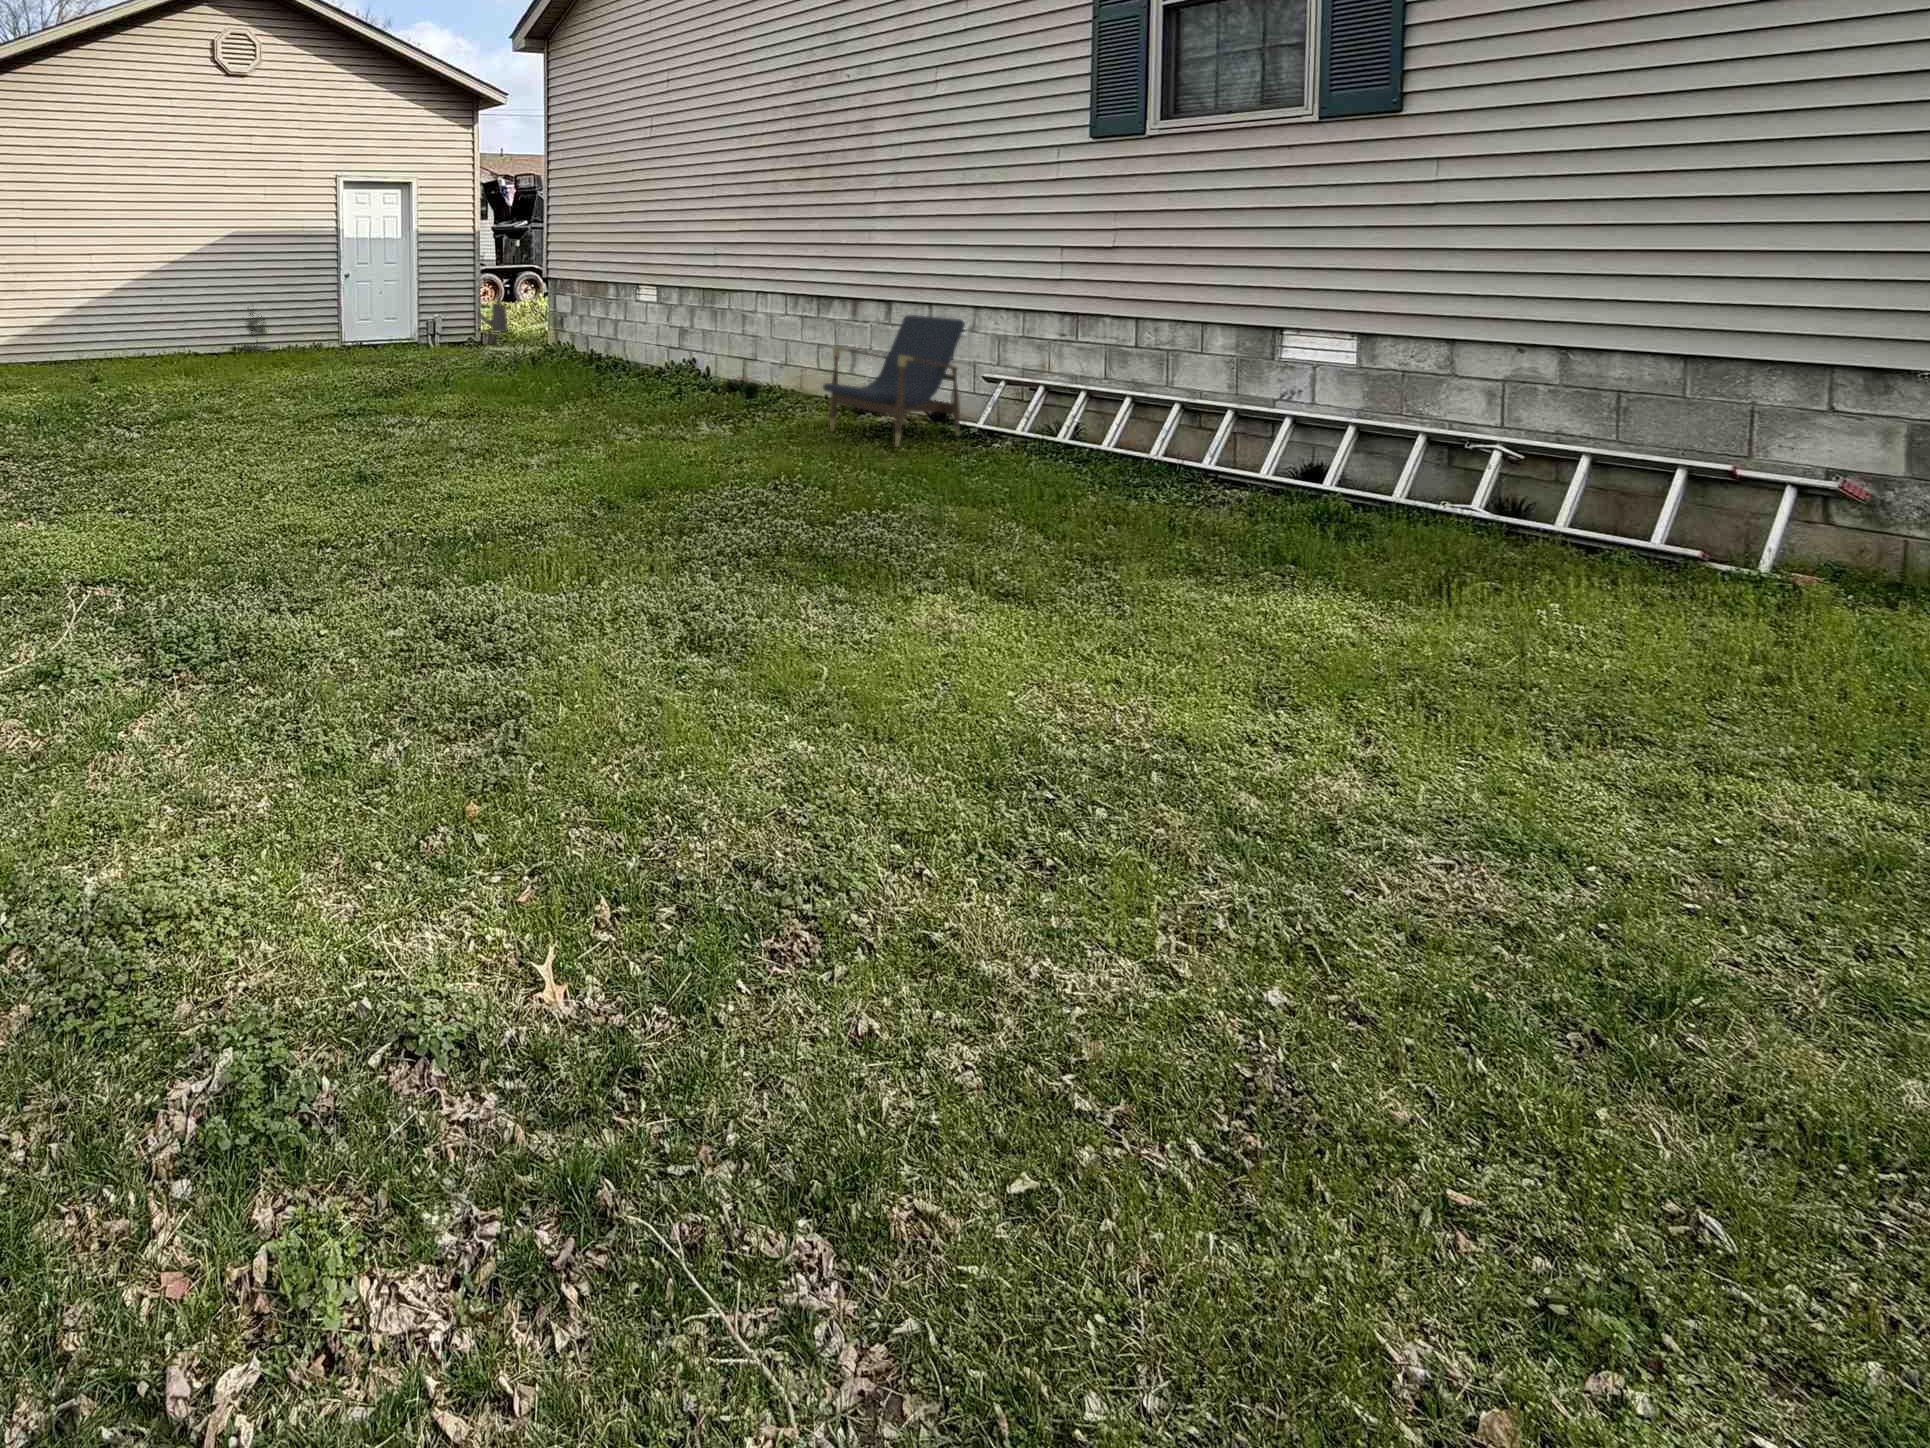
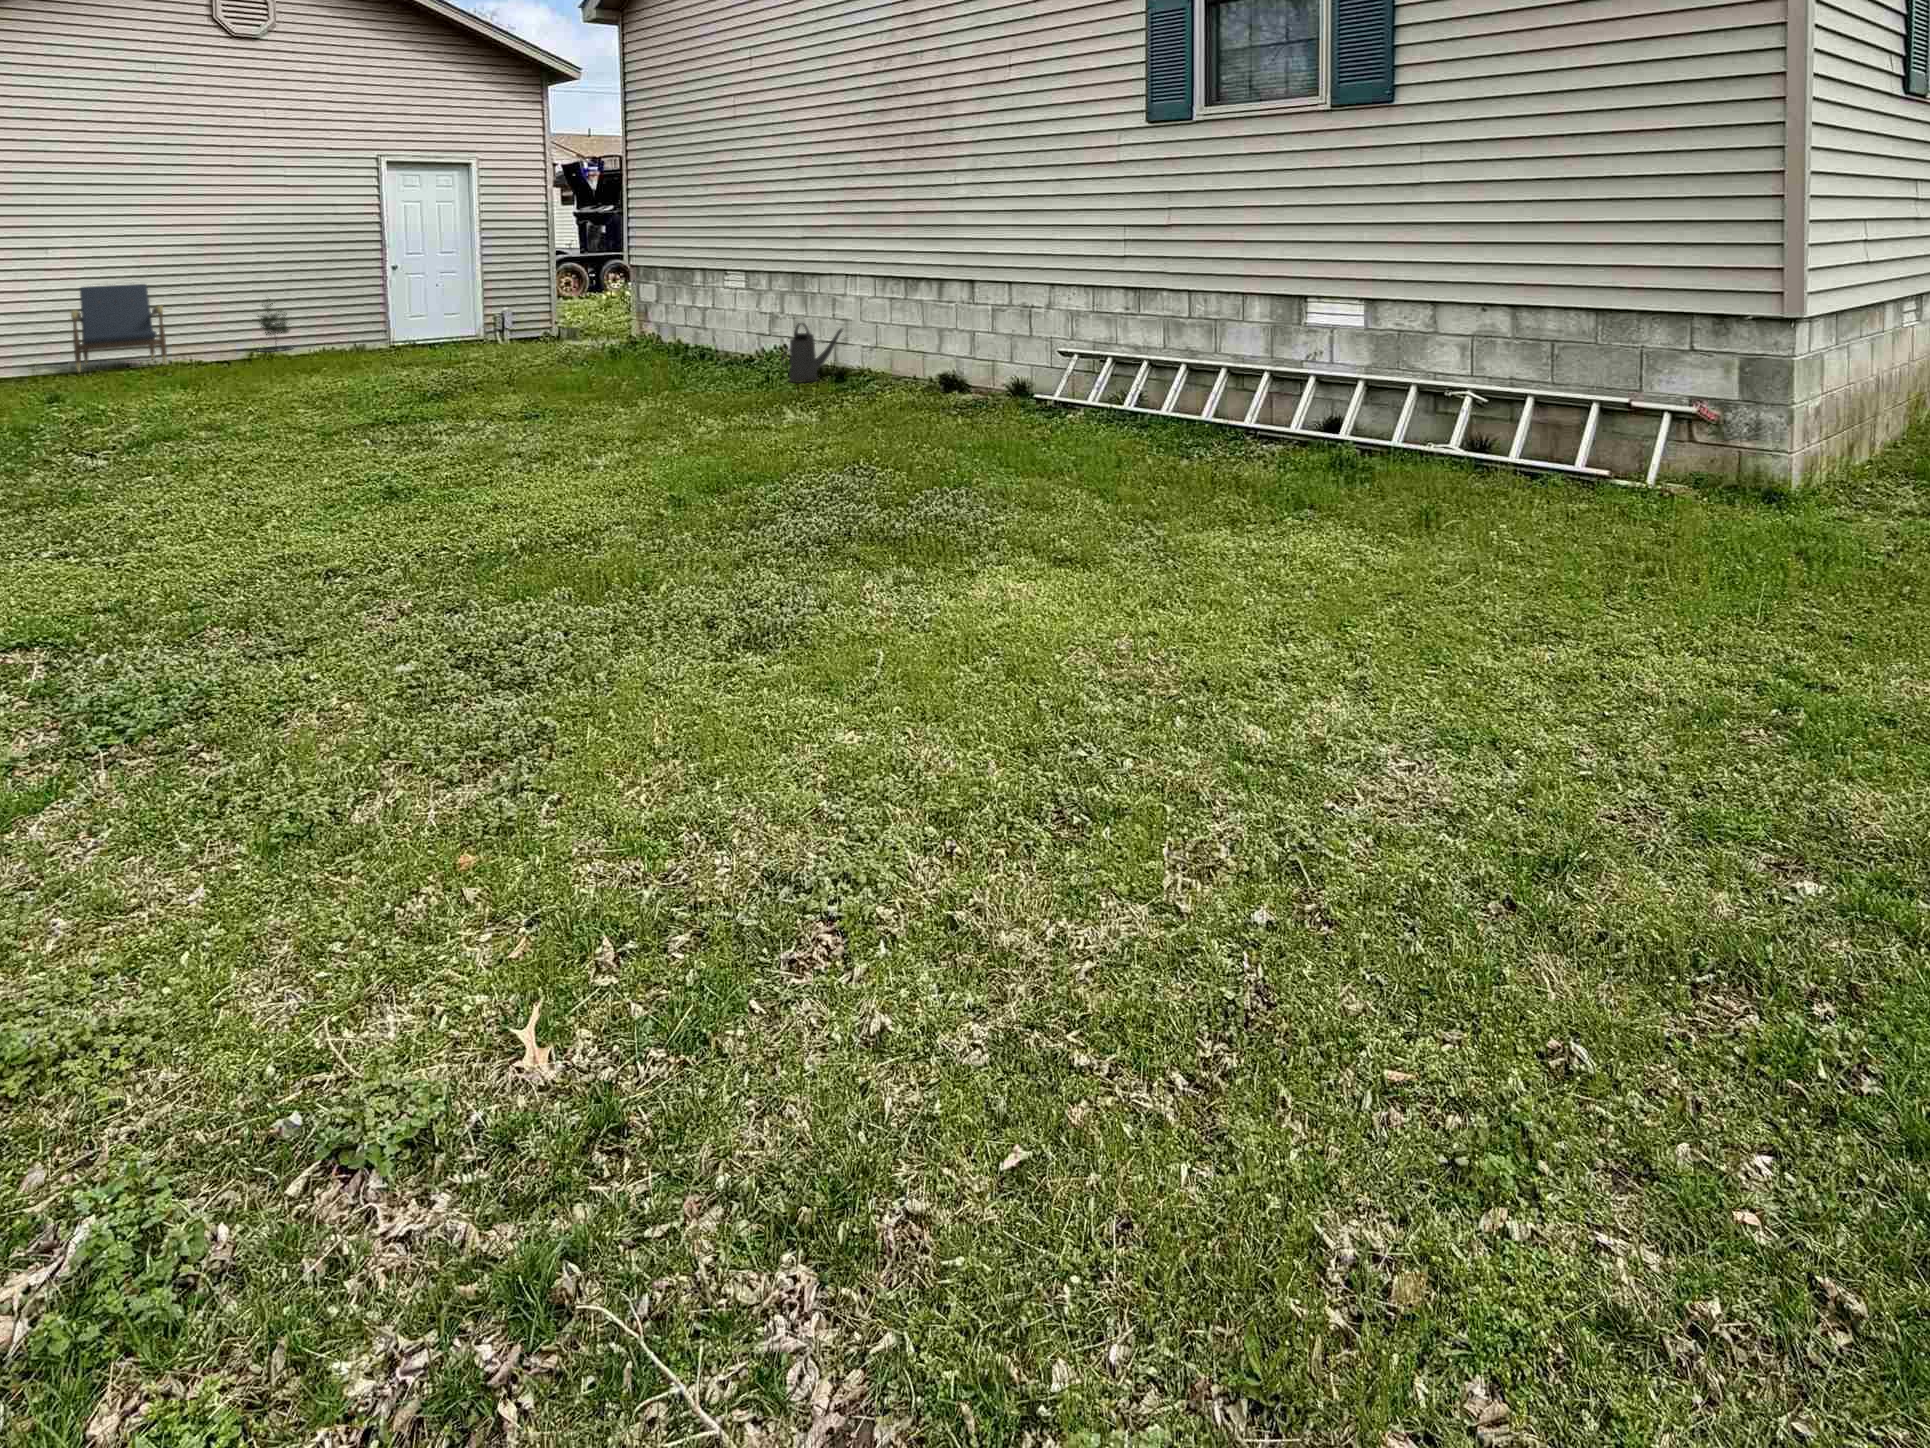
watering can: present [478,298,508,332] -> present [782,323,842,383]
lounge chair: present [823,315,965,447] -> present [71,284,167,372]

